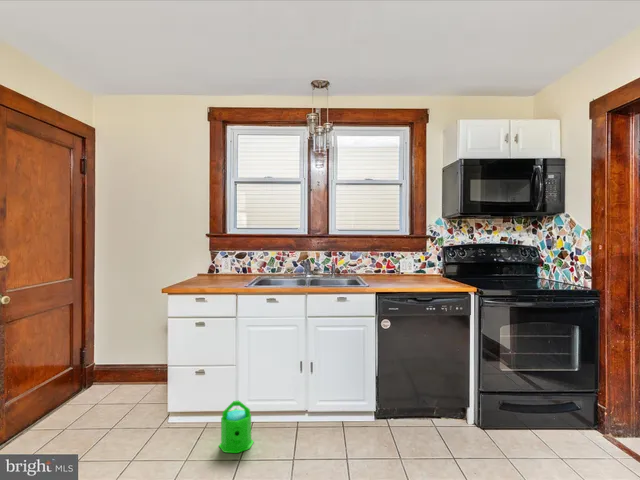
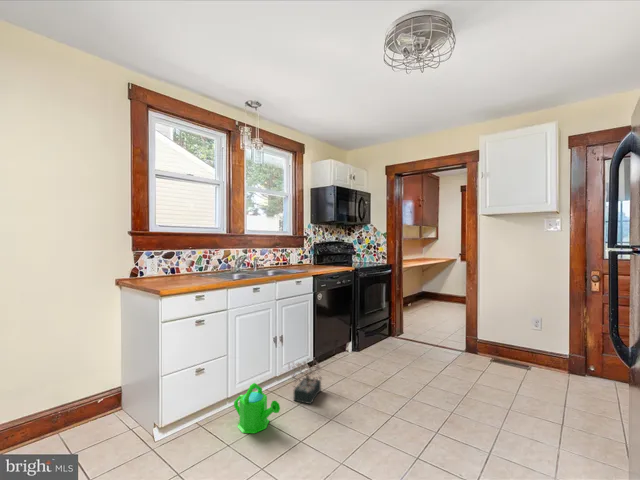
decorative plant: none [284,394,345,455] -> present [287,359,321,404]

